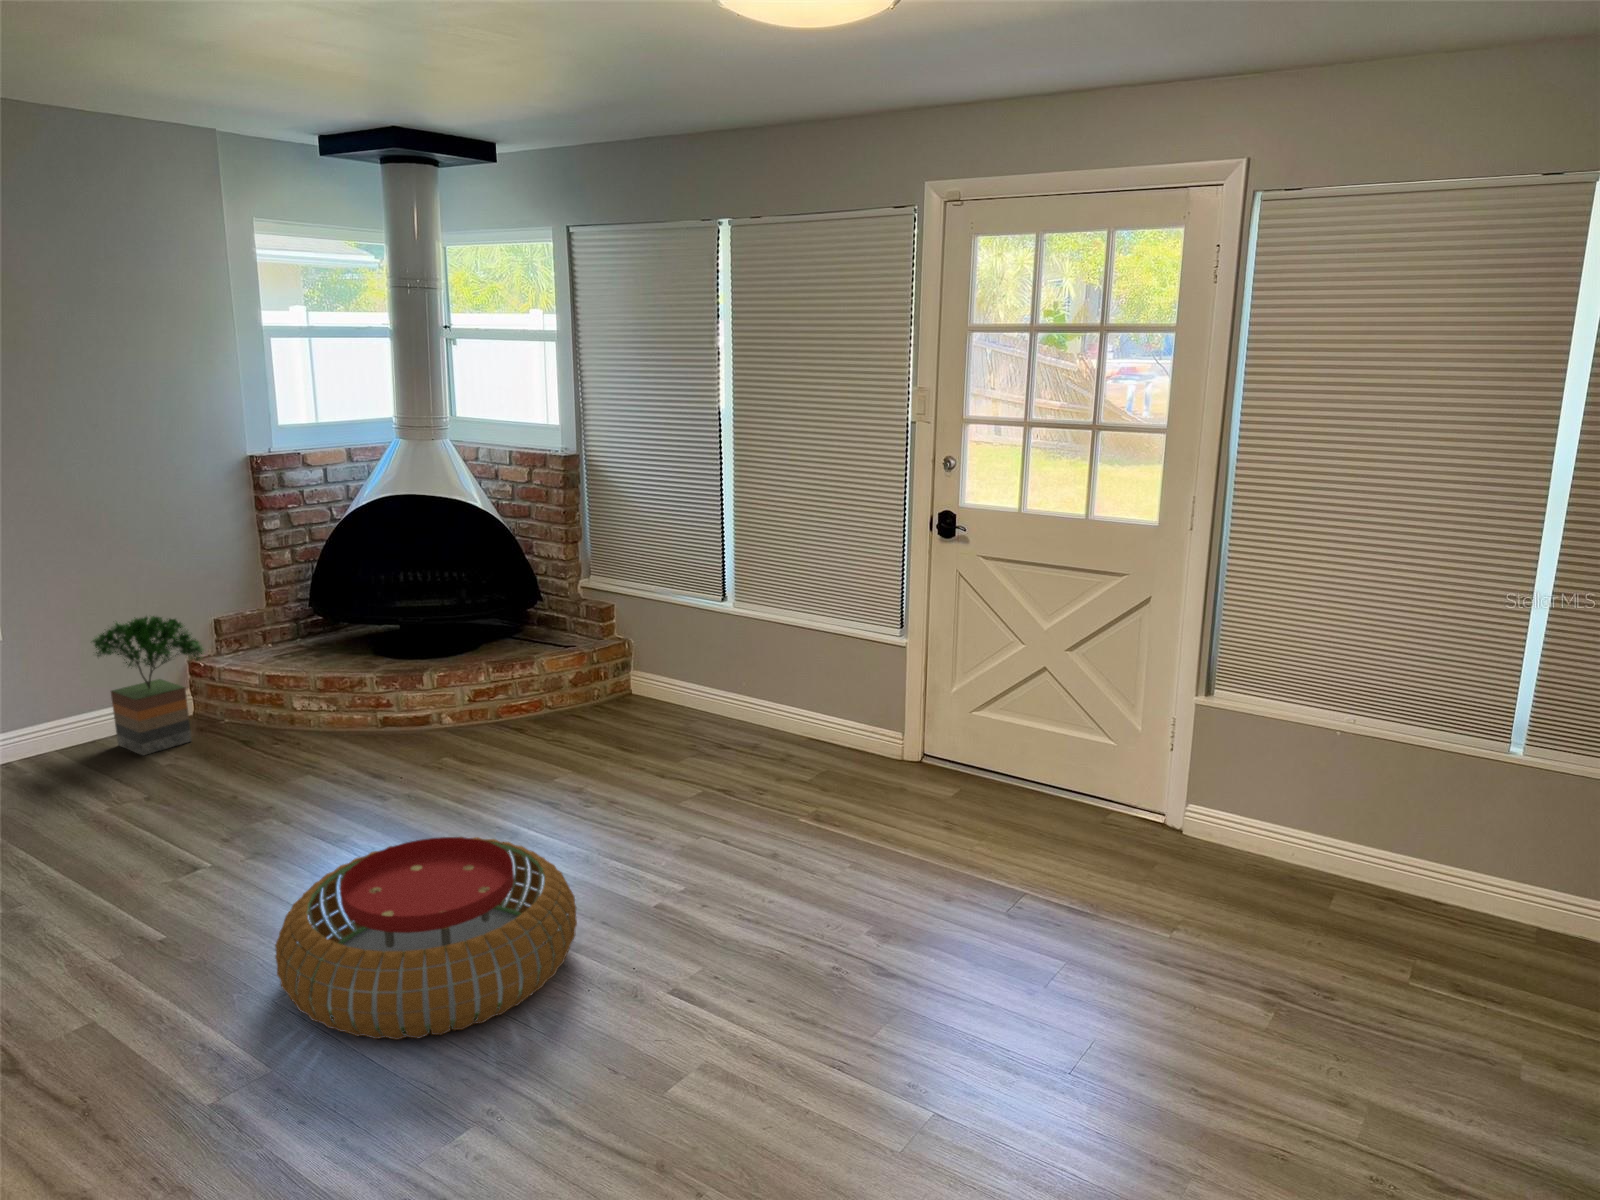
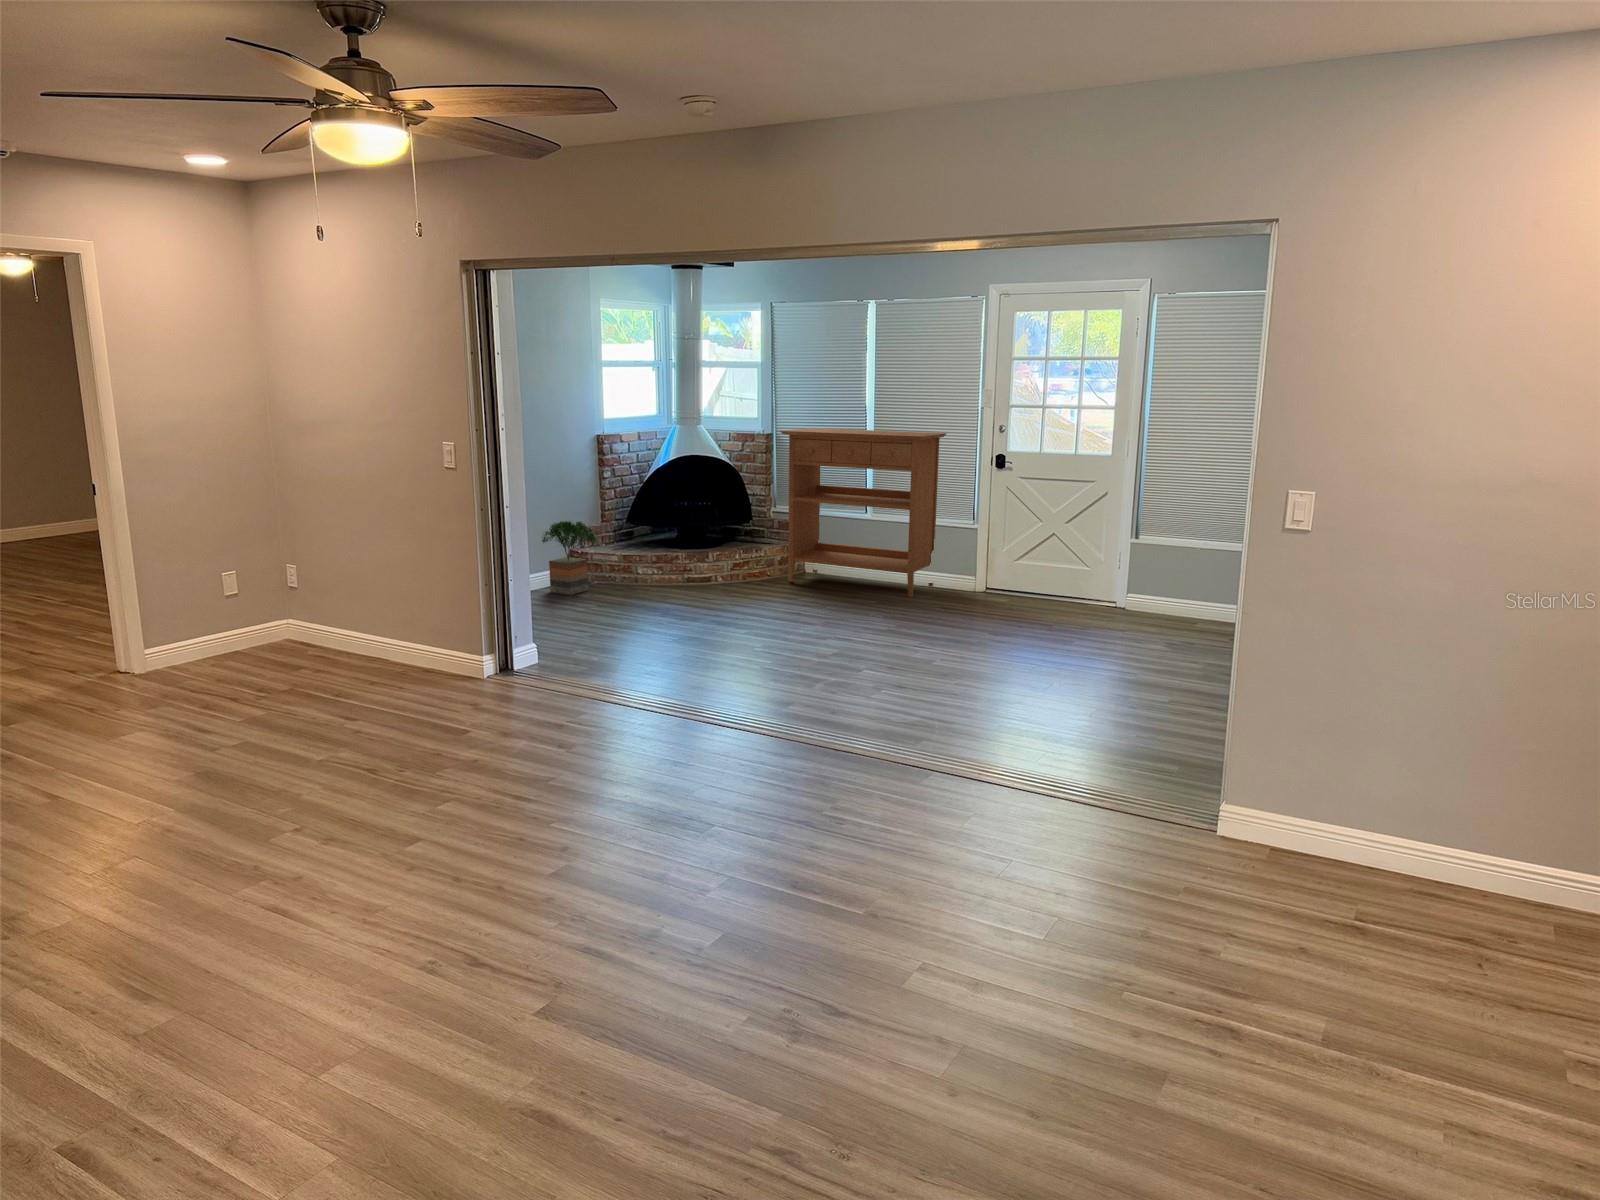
console table: none [545,447,850,778] -> present [780,428,947,597]
pouf: present [275,837,577,1040] -> none [747,594,873,661]

